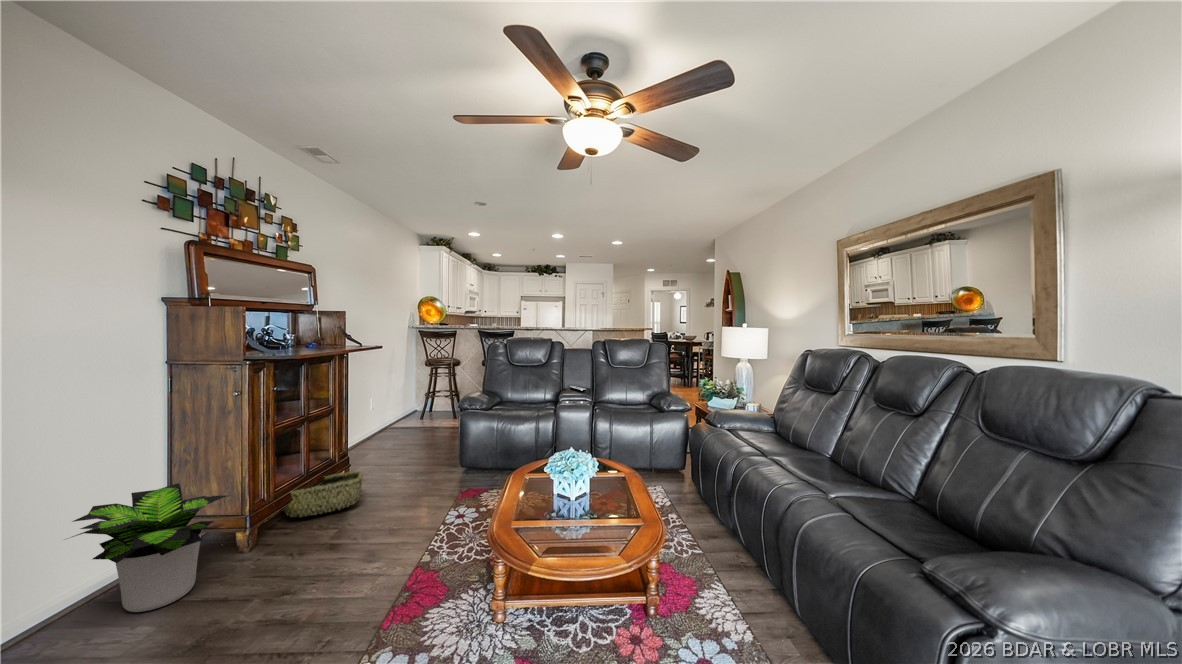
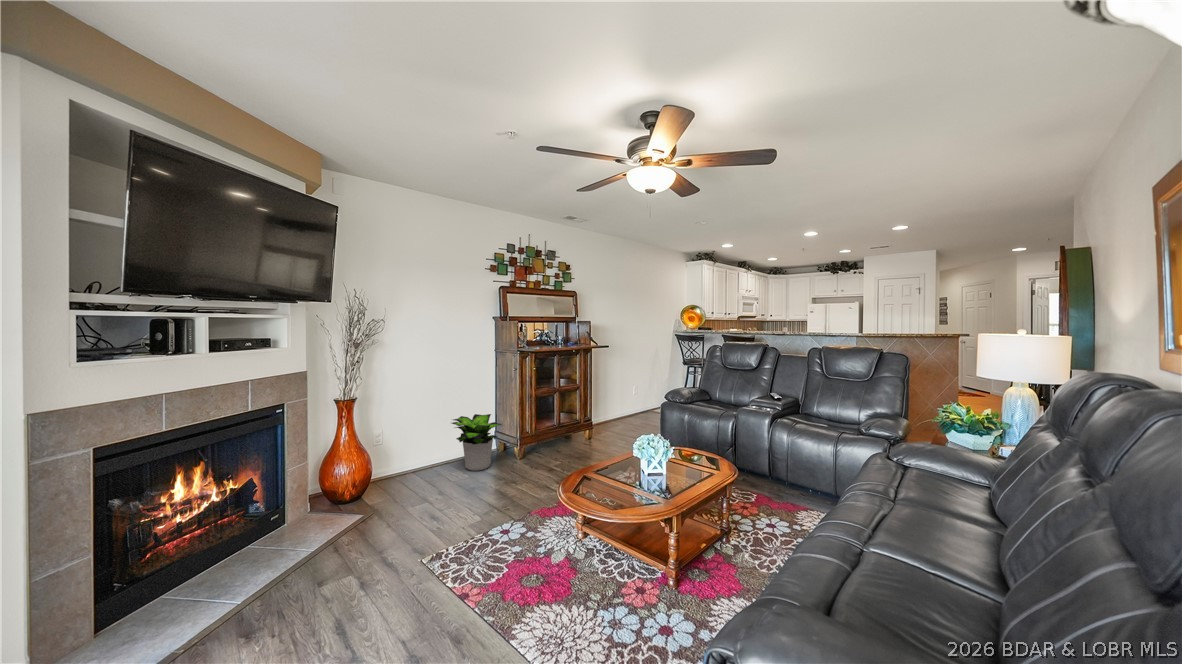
woven basket: present [283,471,363,517] -> none [537,431,586,454]

